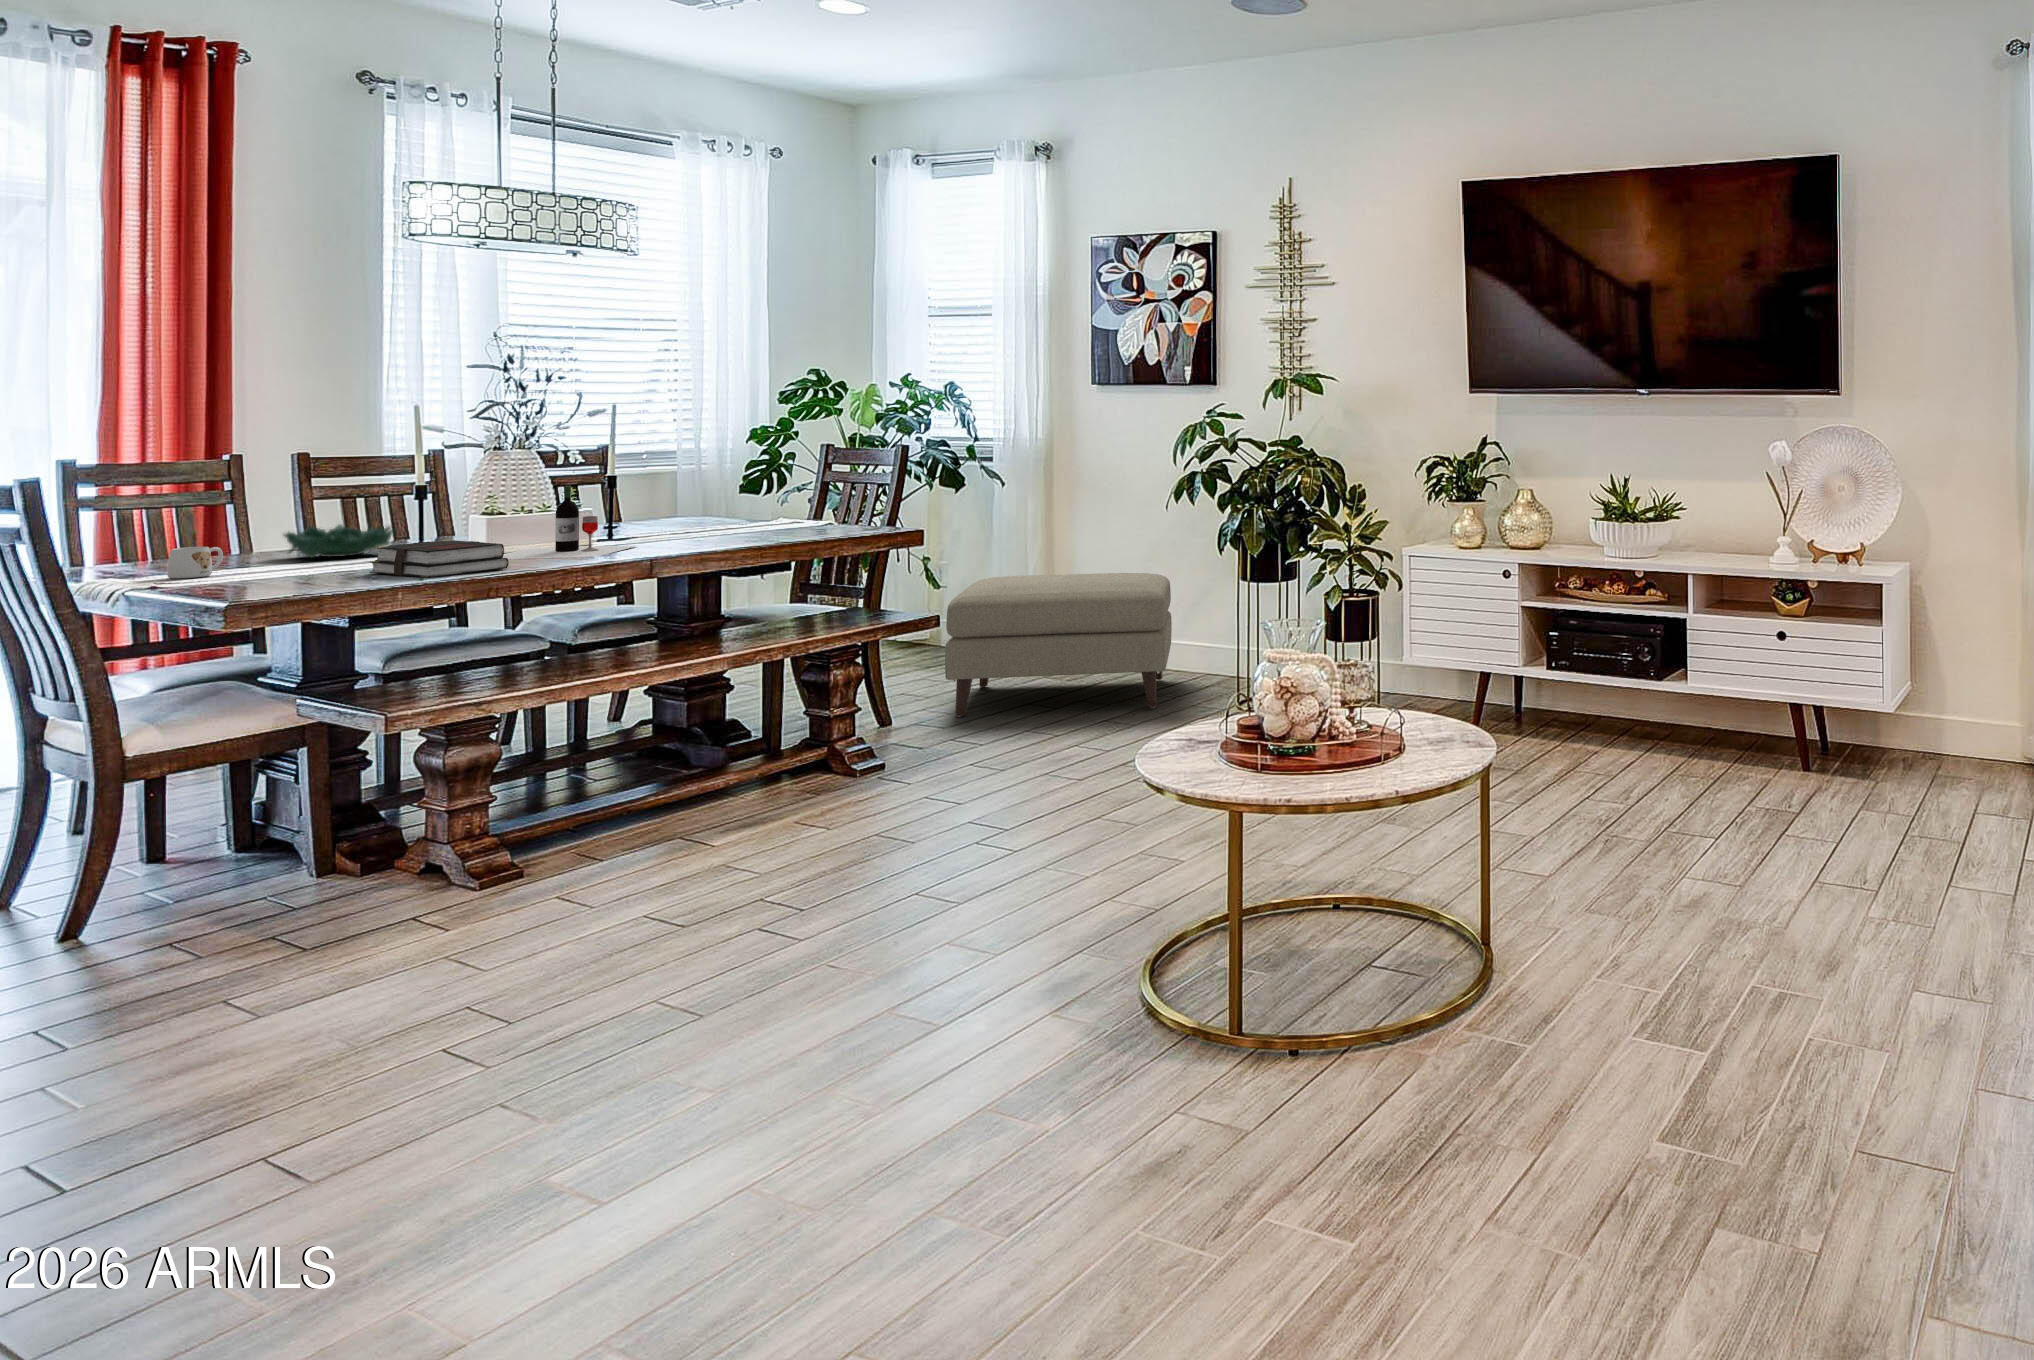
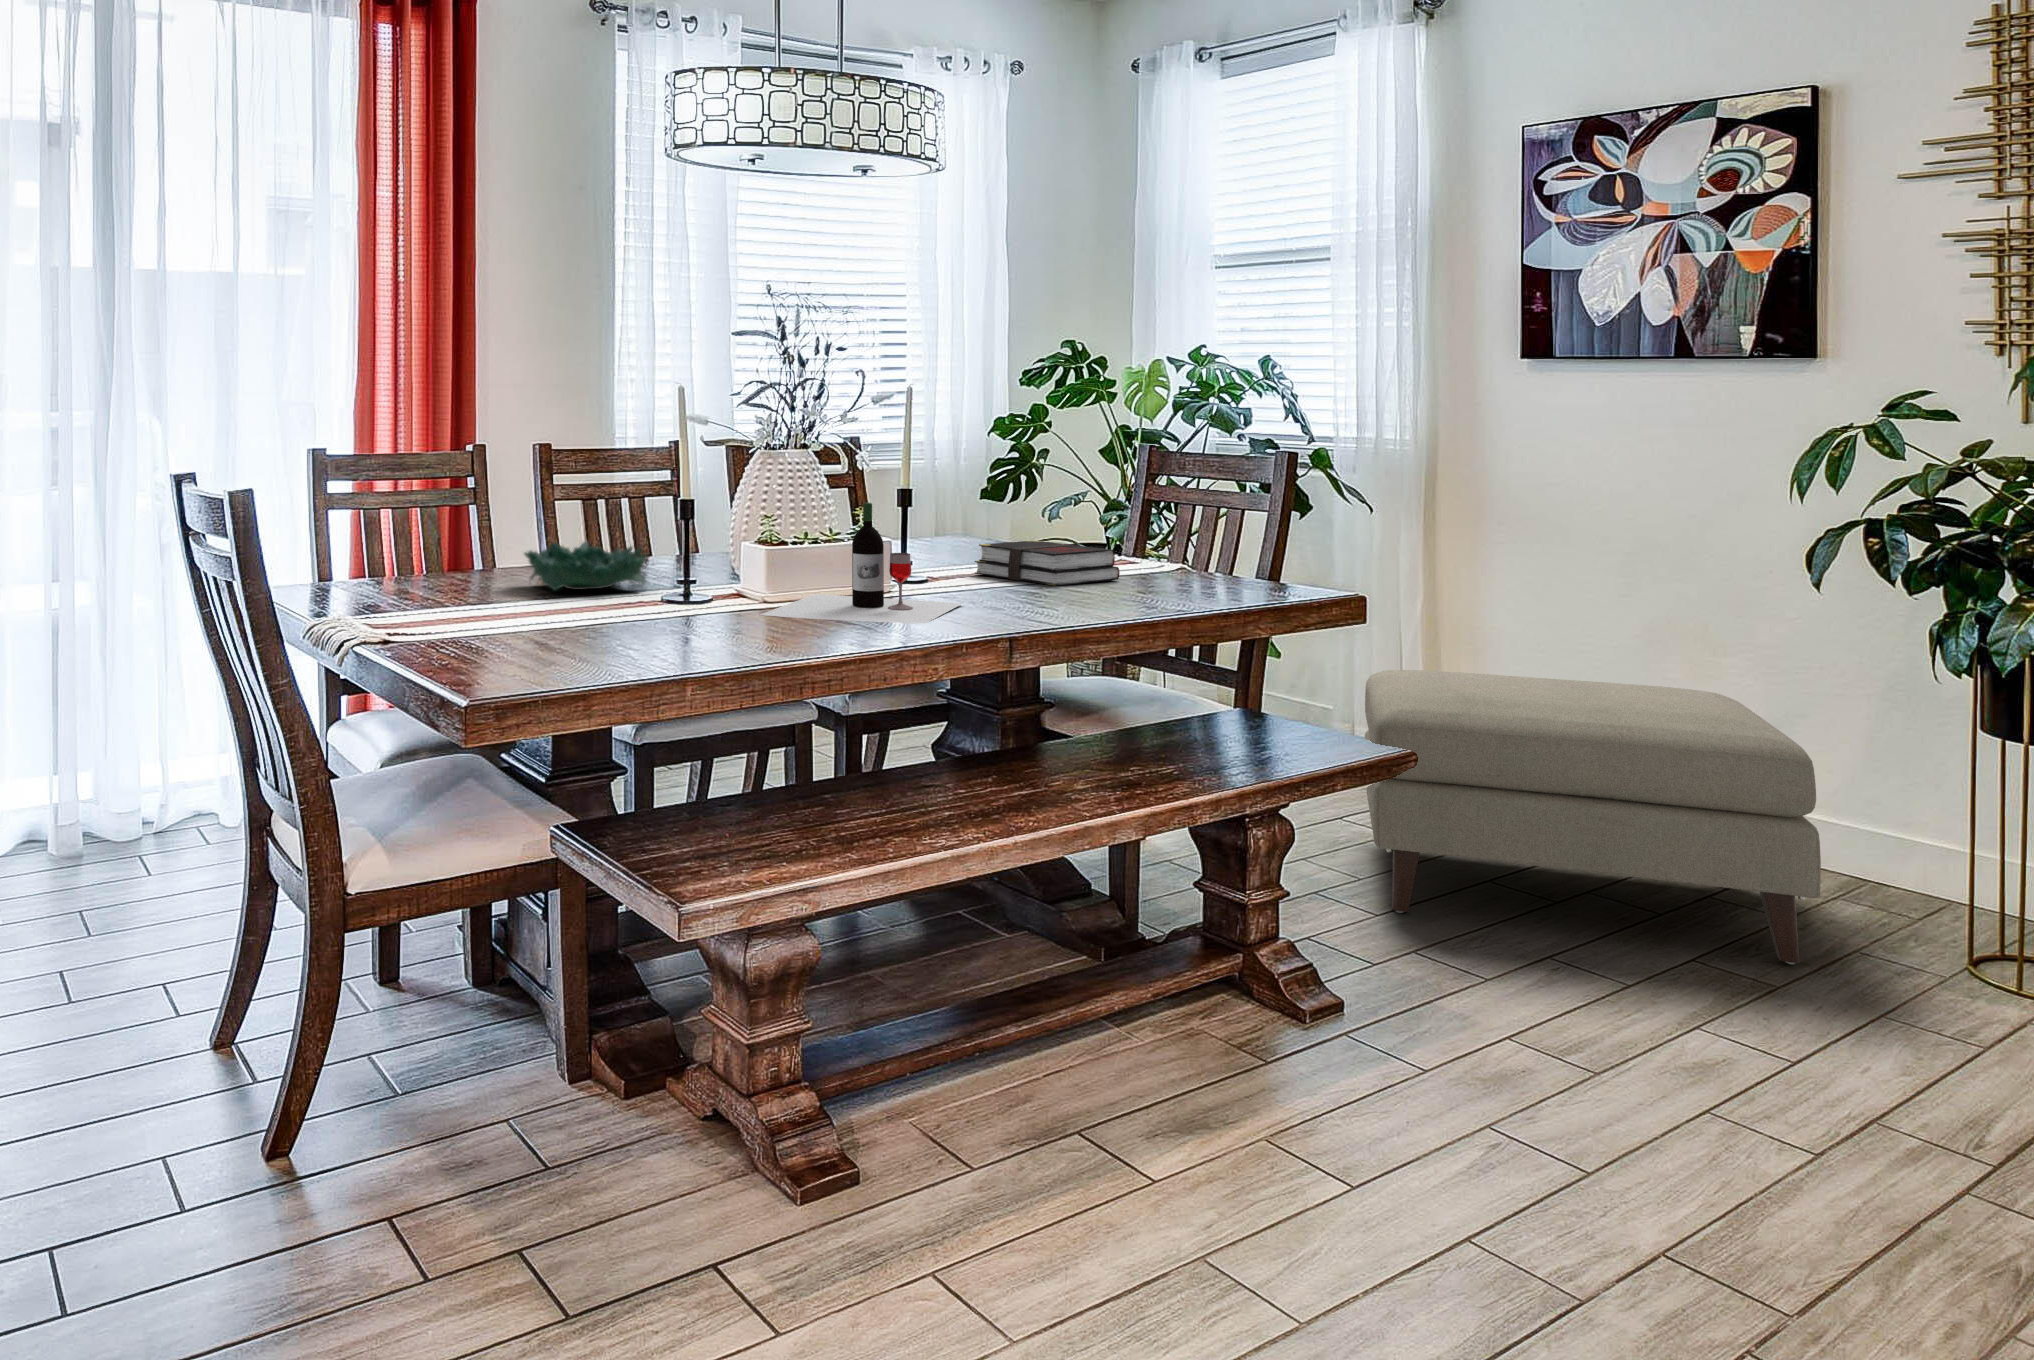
book: present [370,540,509,578] -> present [975,540,1120,586]
mug: present [168,547,223,579] -> none [394,572,455,619]

